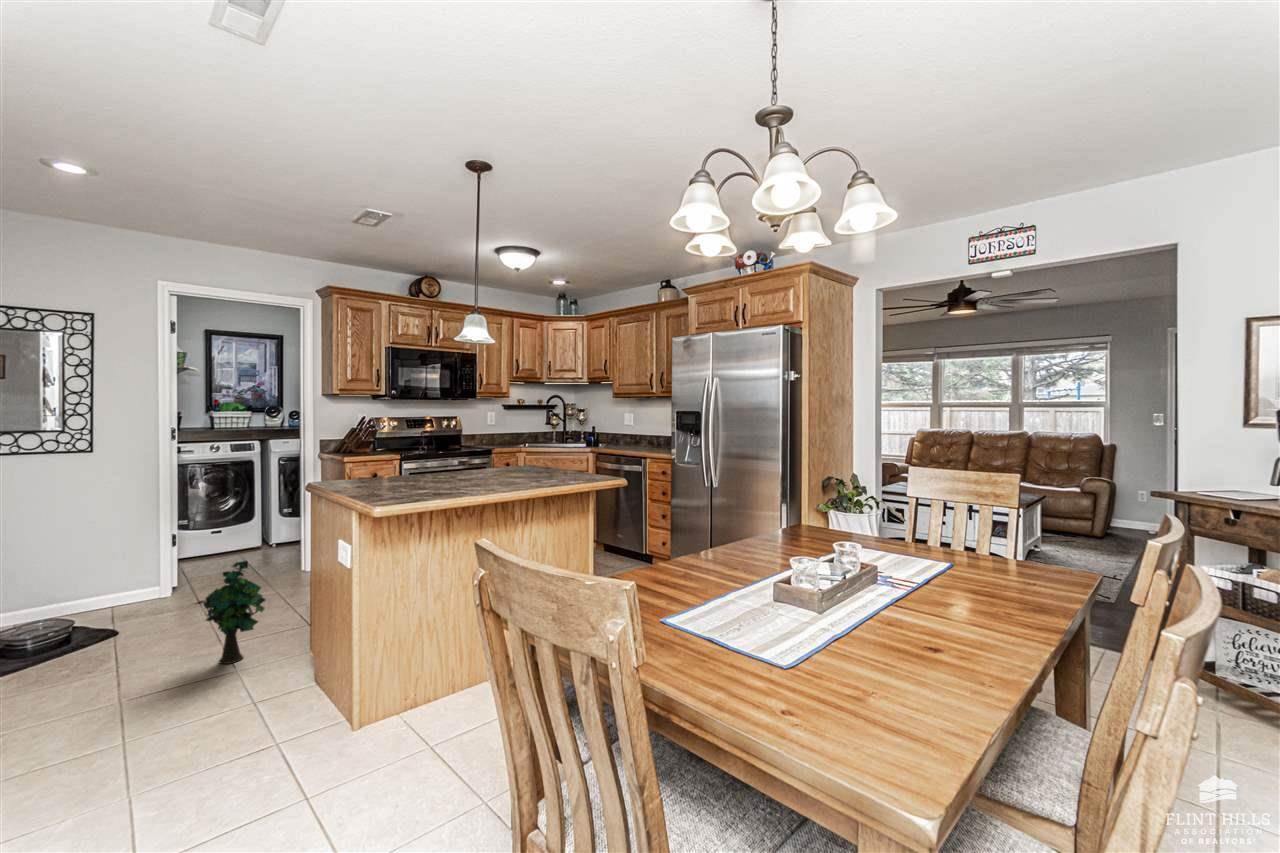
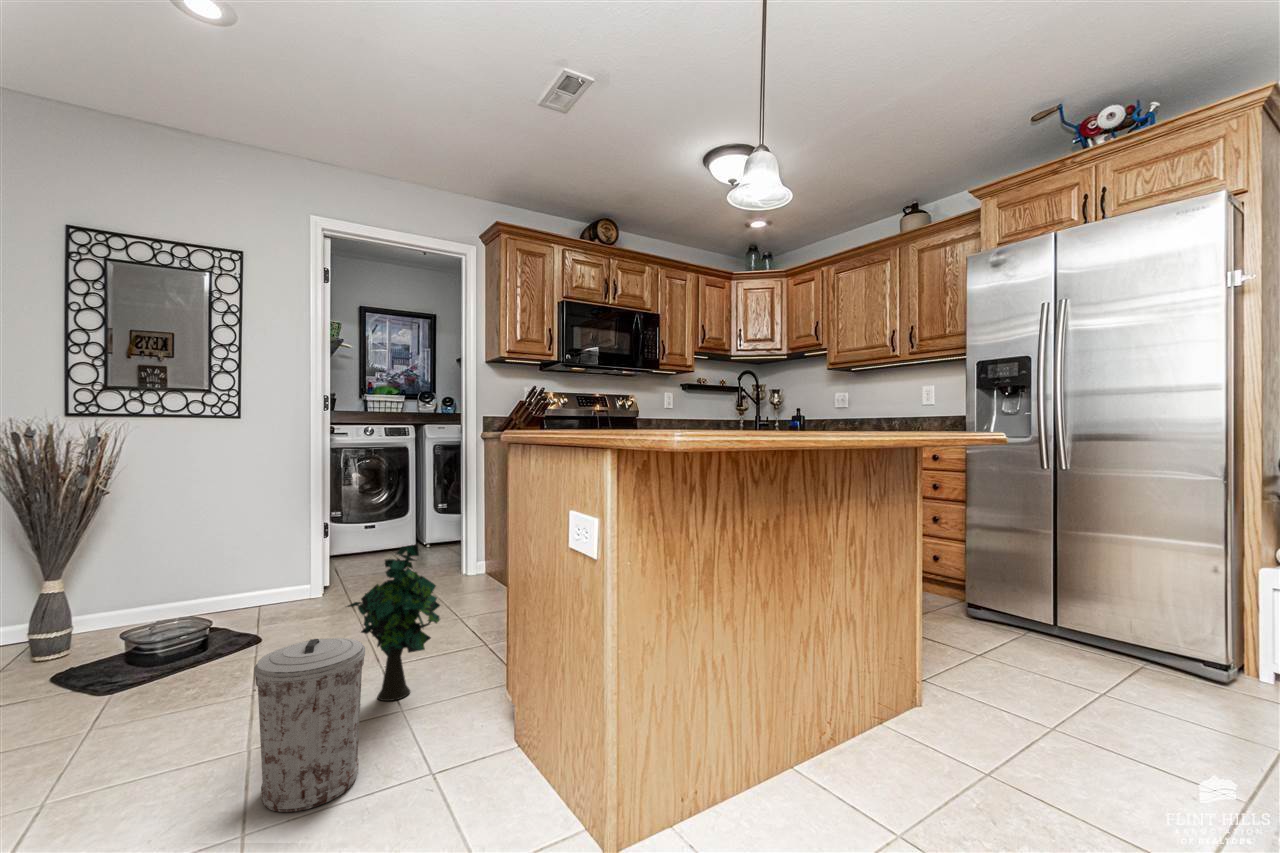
trash can: none [134,625,207,723] -> present [254,638,365,812]

